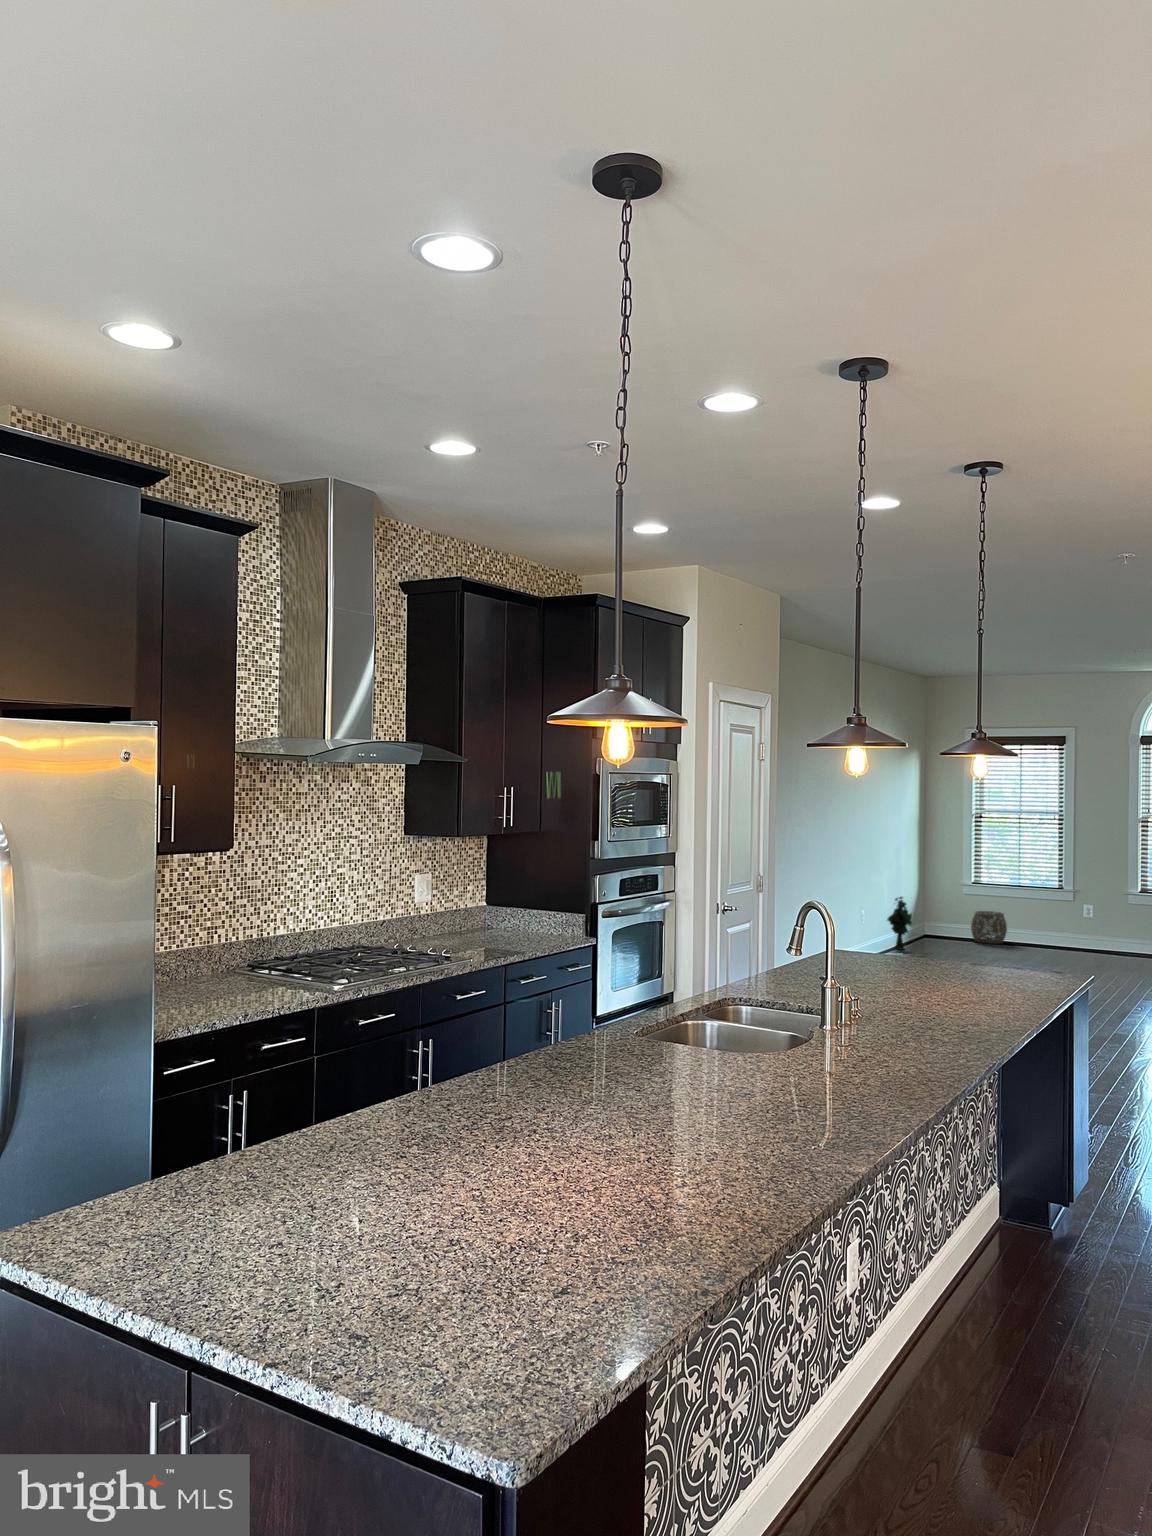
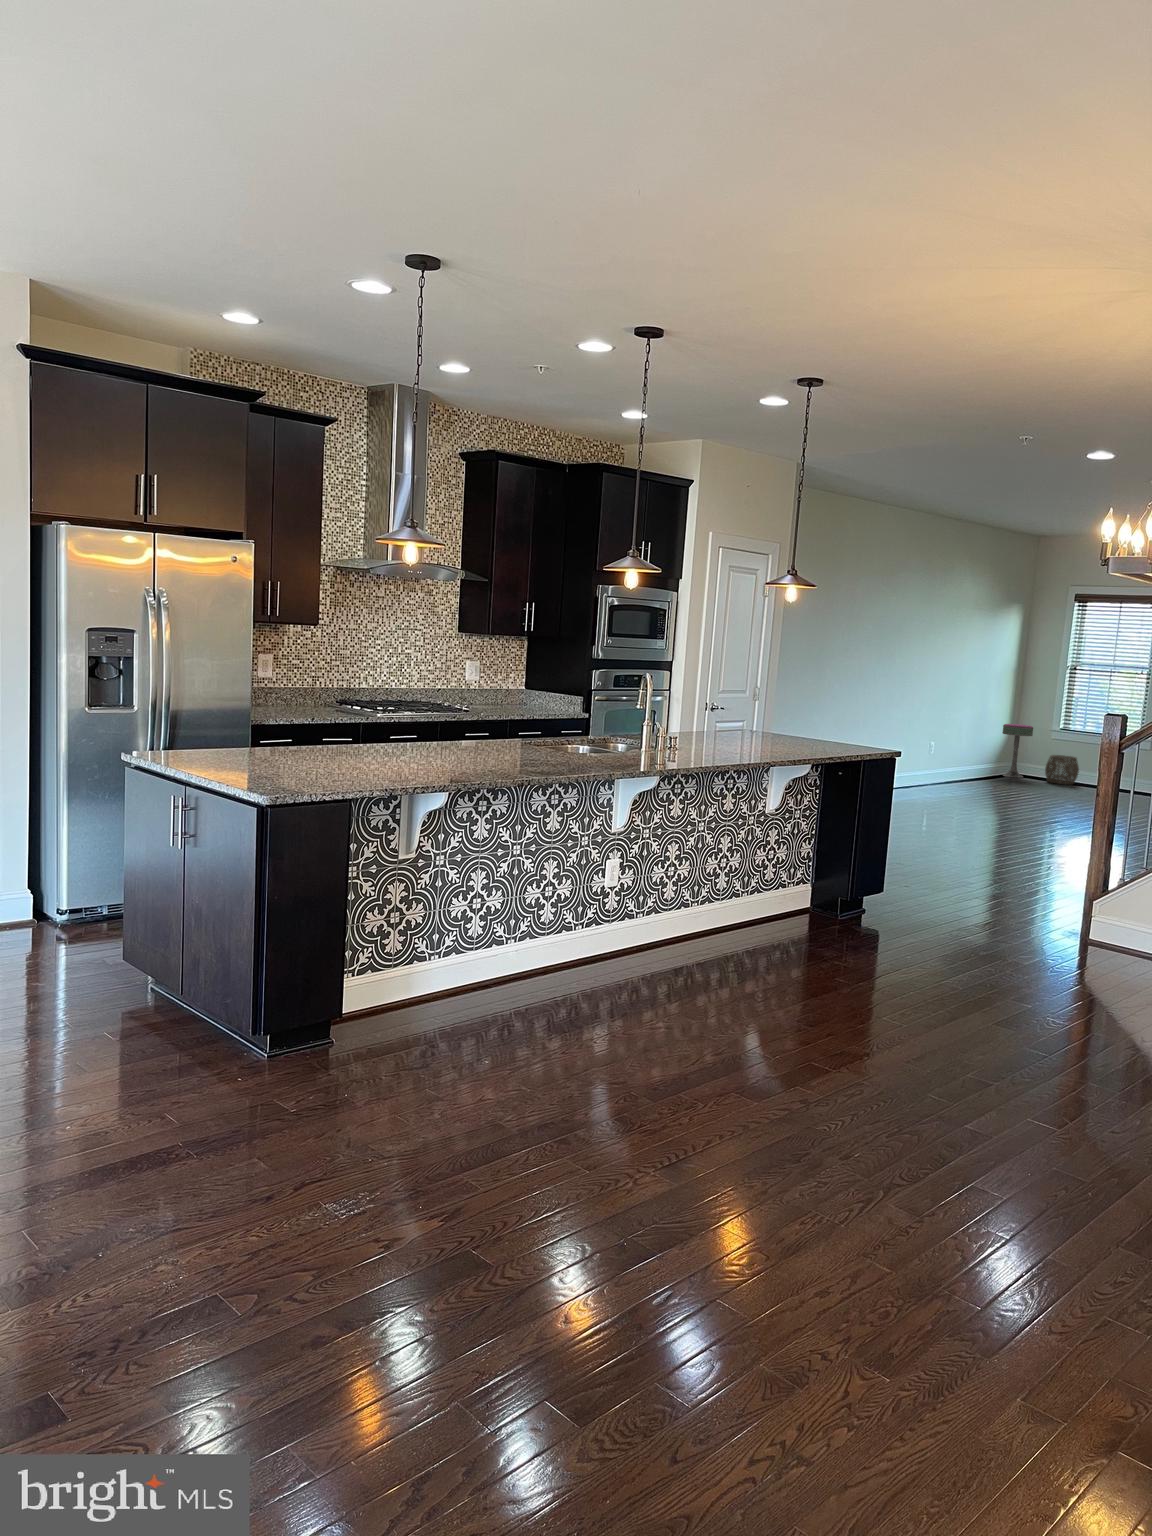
bar stool: none [920,879,952,939] -> present [1002,724,1033,778]
decorative plant: present [887,897,912,950] -> none [955,734,981,781]

